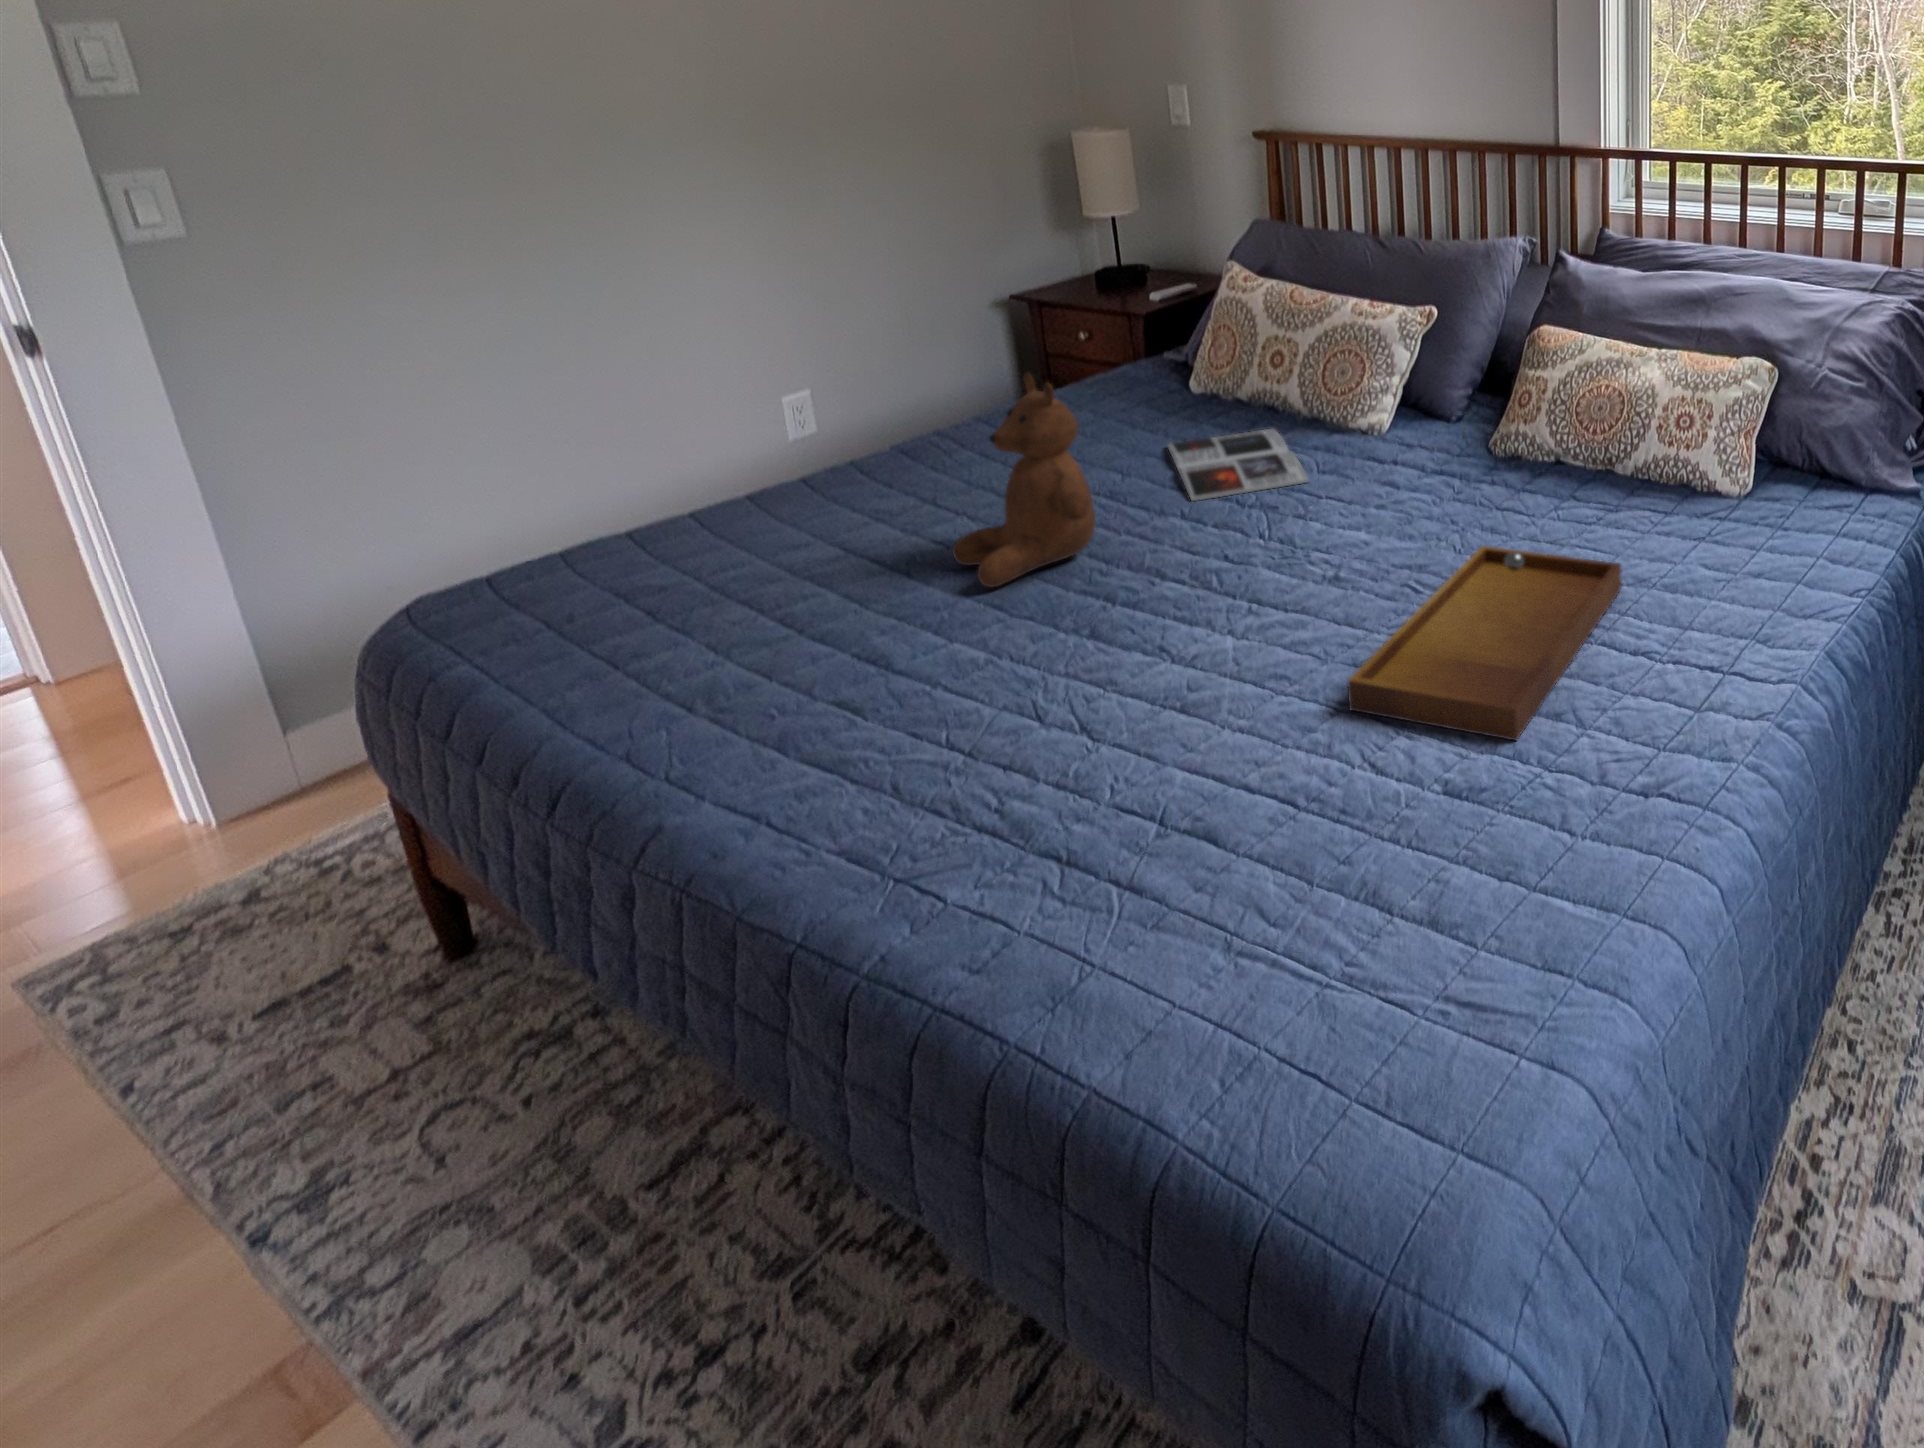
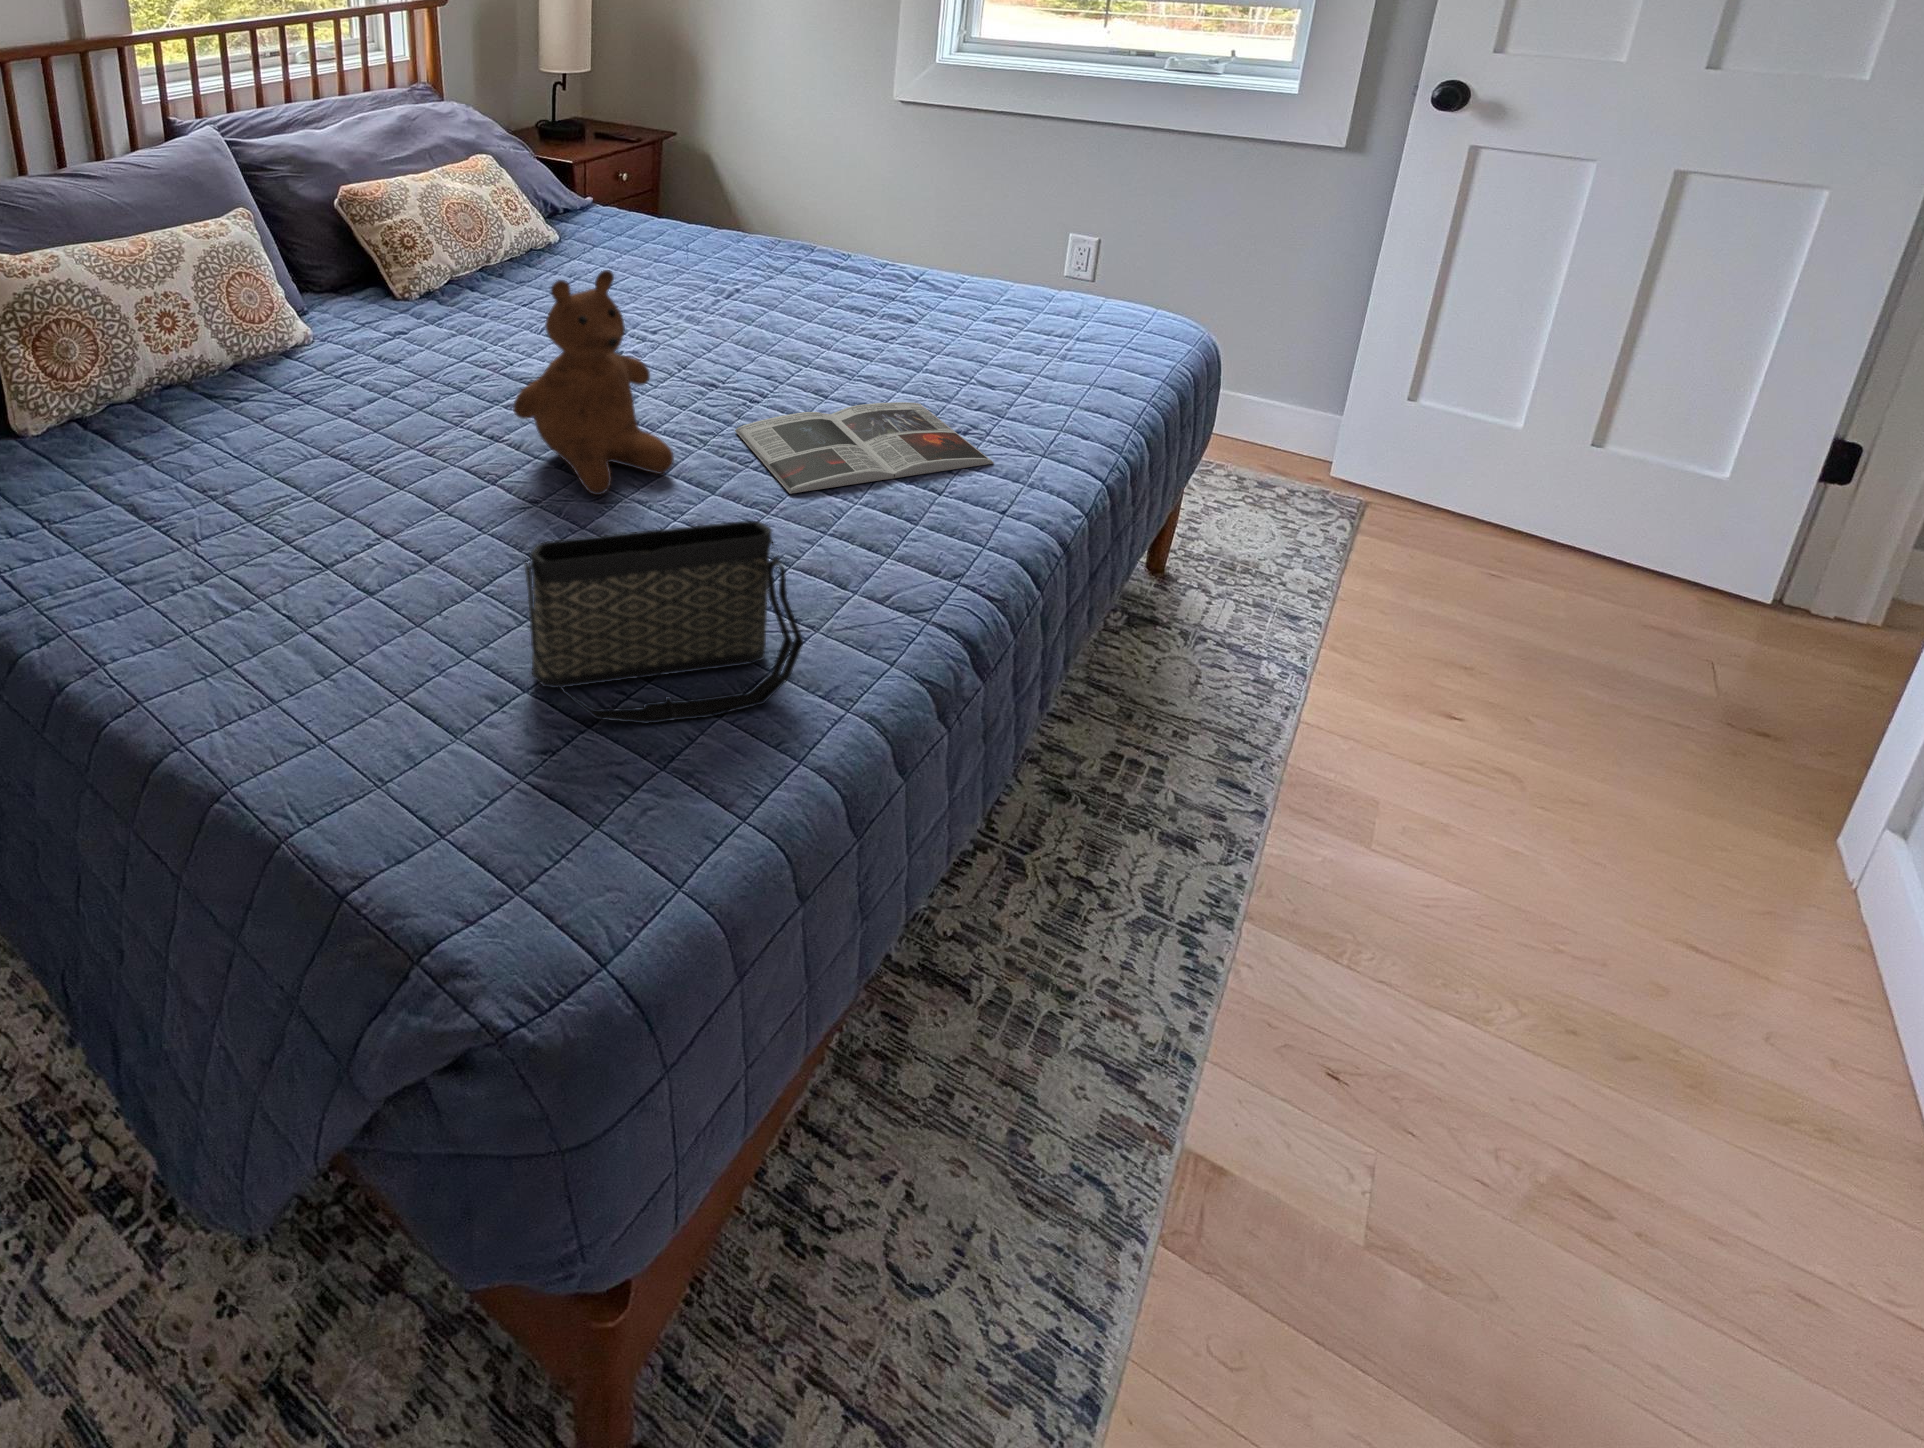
magazine: present [1168,429,1308,501] -> present [735,402,994,494]
handbag: none [578,467,725,640] -> present [525,521,803,723]
tray: present [1348,546,1622,740] -> none [678,232,907,337]

